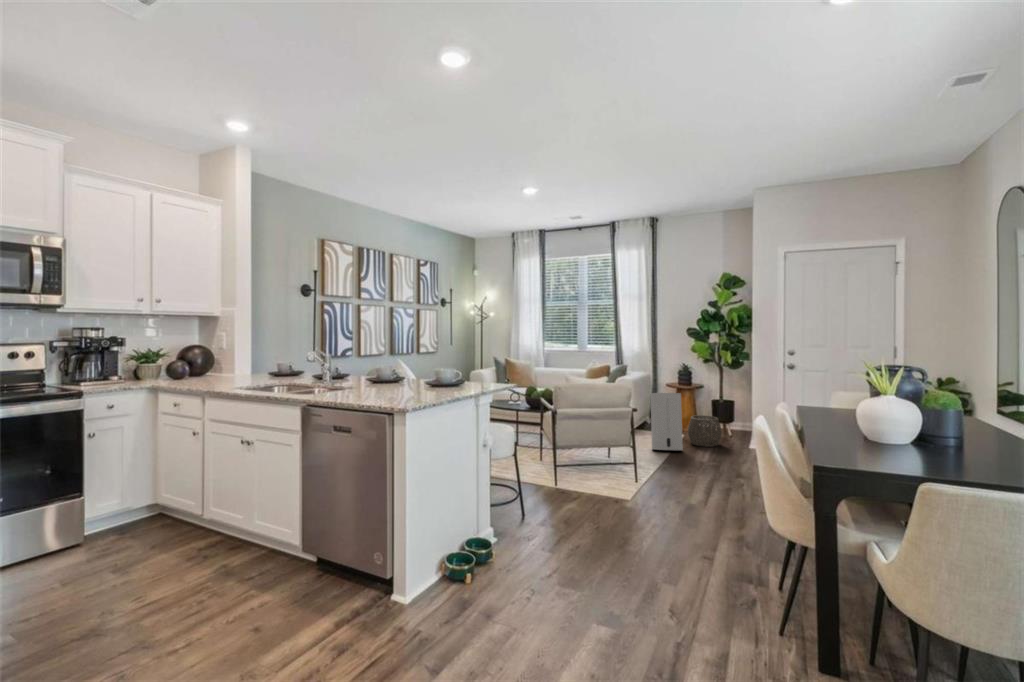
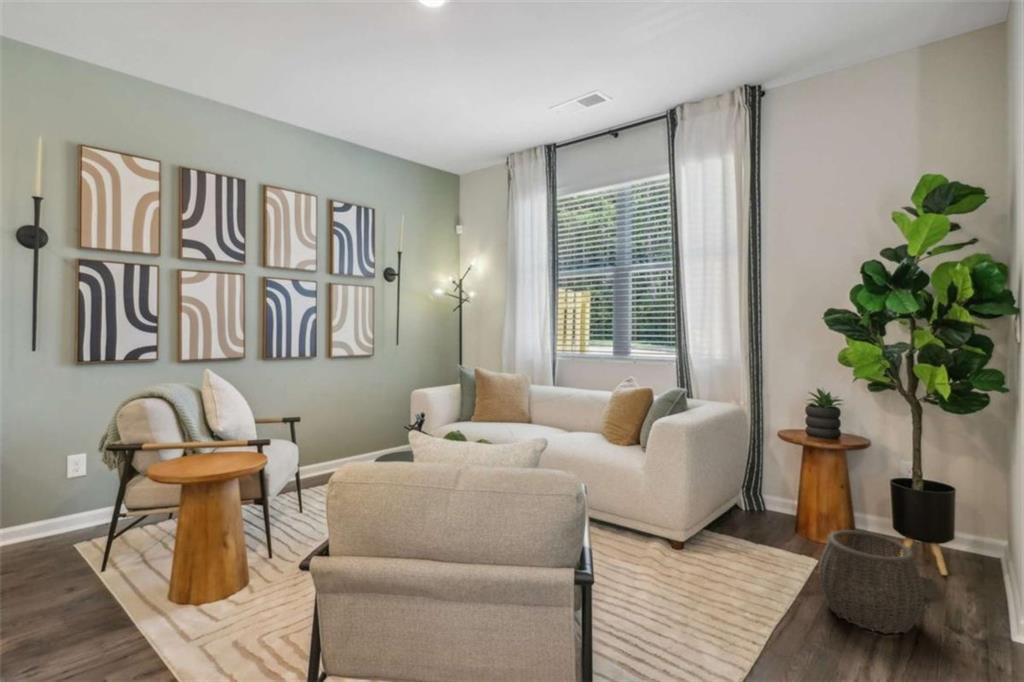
air purifier: present [651,393,683,451] -> none [707,471,797,649]

